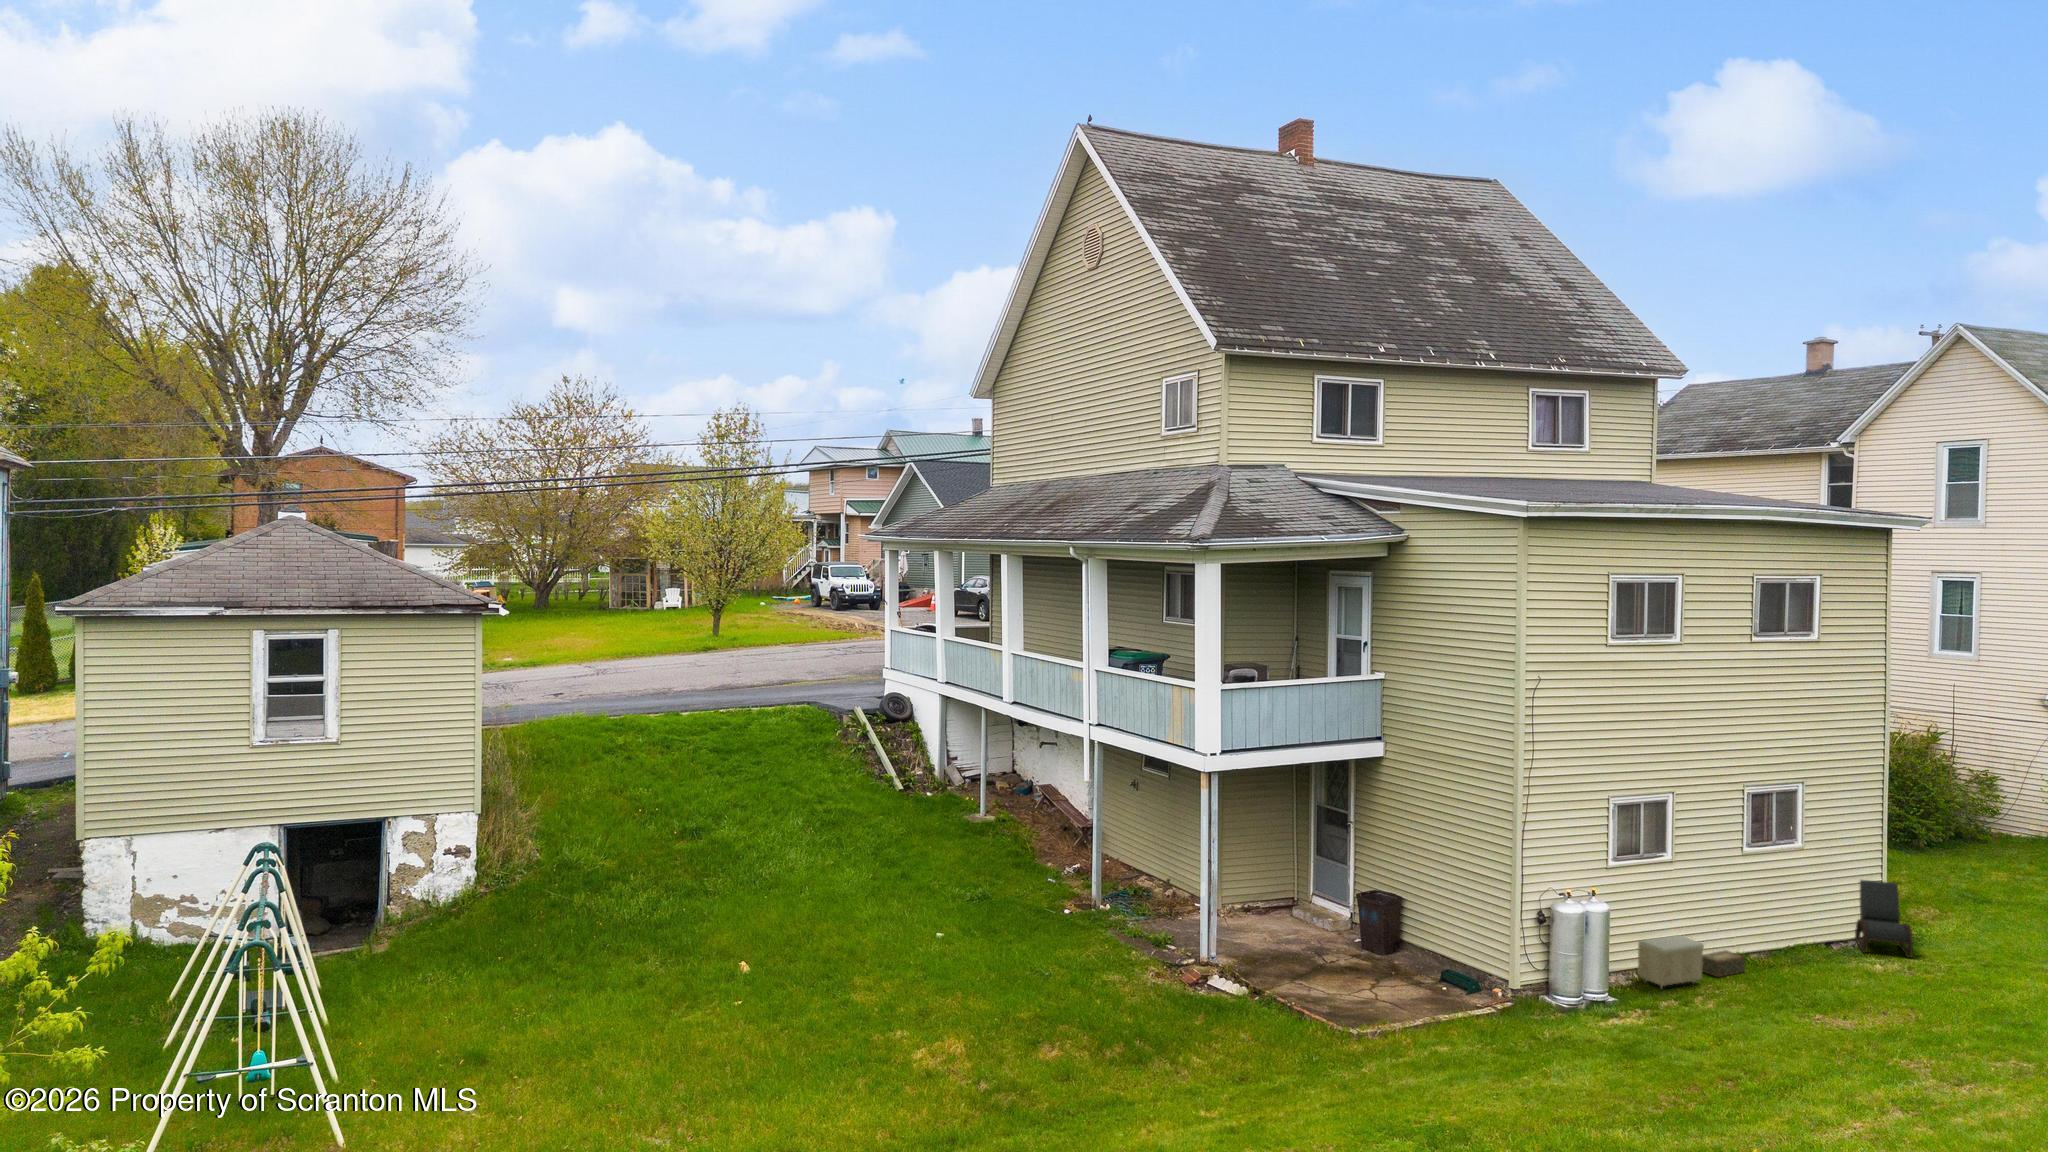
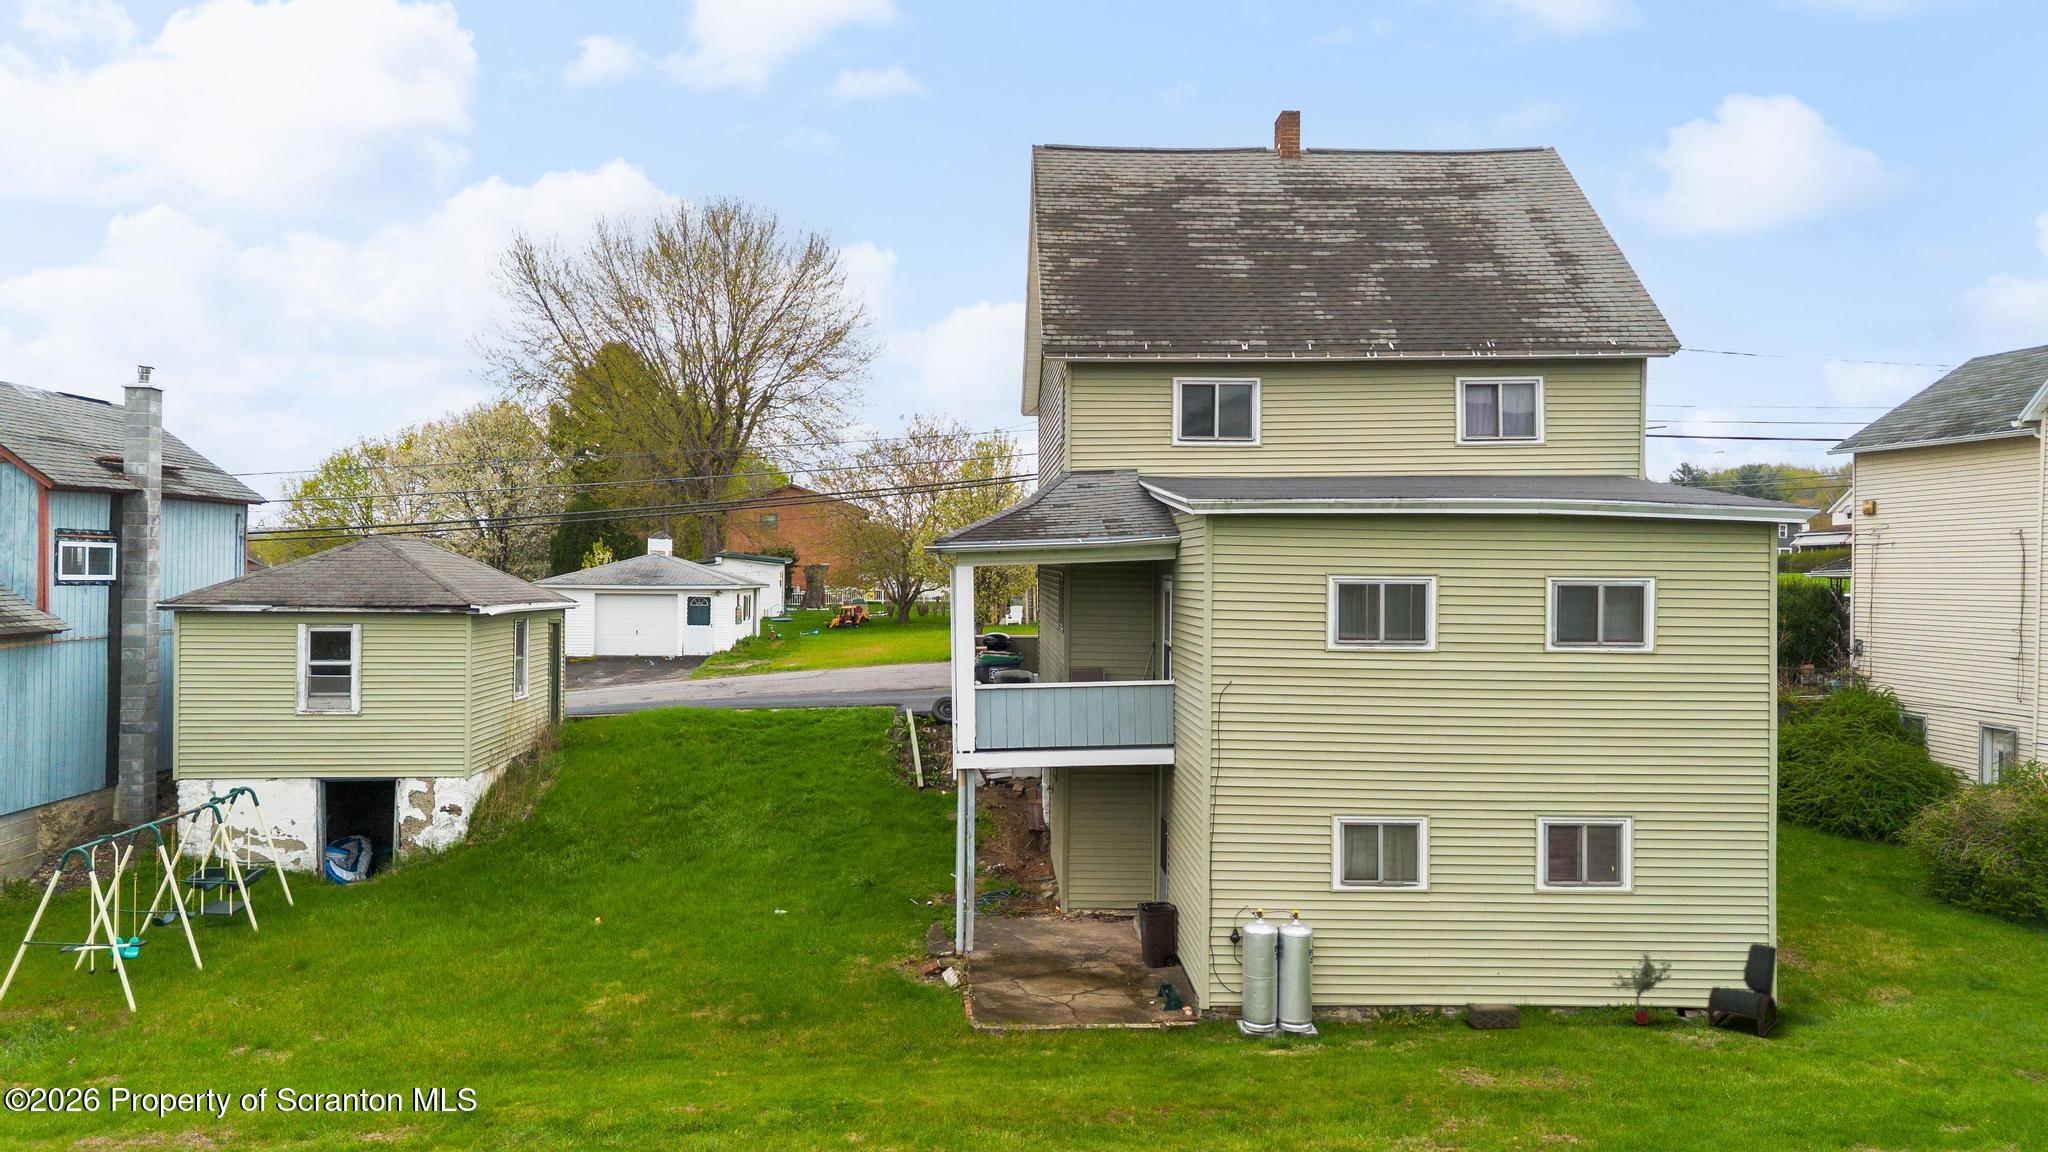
potted tree: none [1796,894,1842,959] -> present [1613,951,1671,1025]
storage bench: present [1638,935,1704,987] -> none [1376,976,1446,1032]

